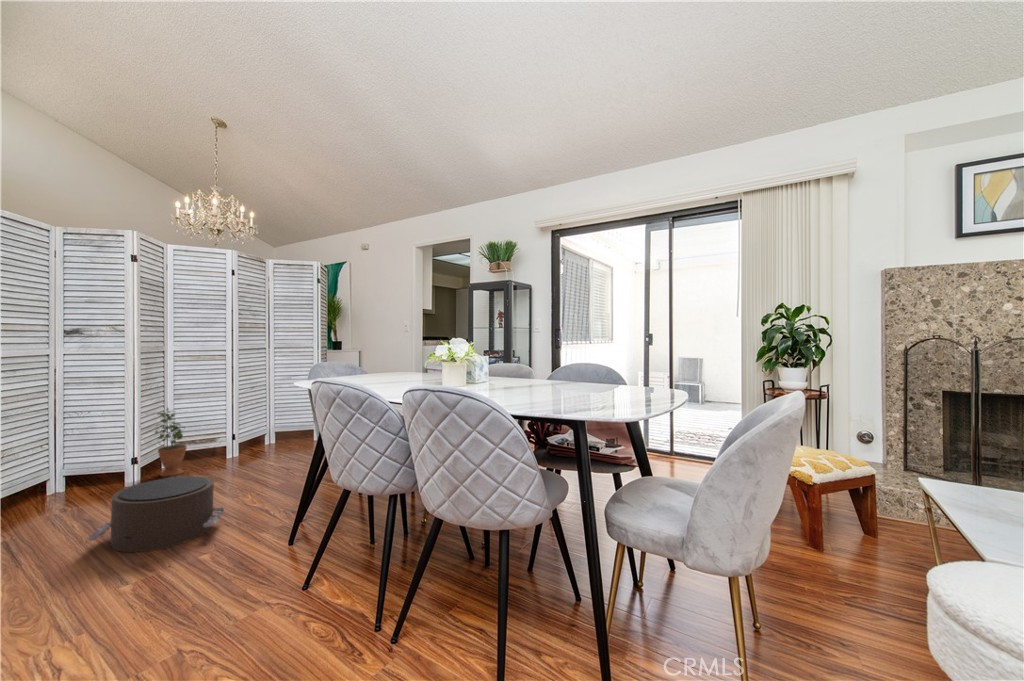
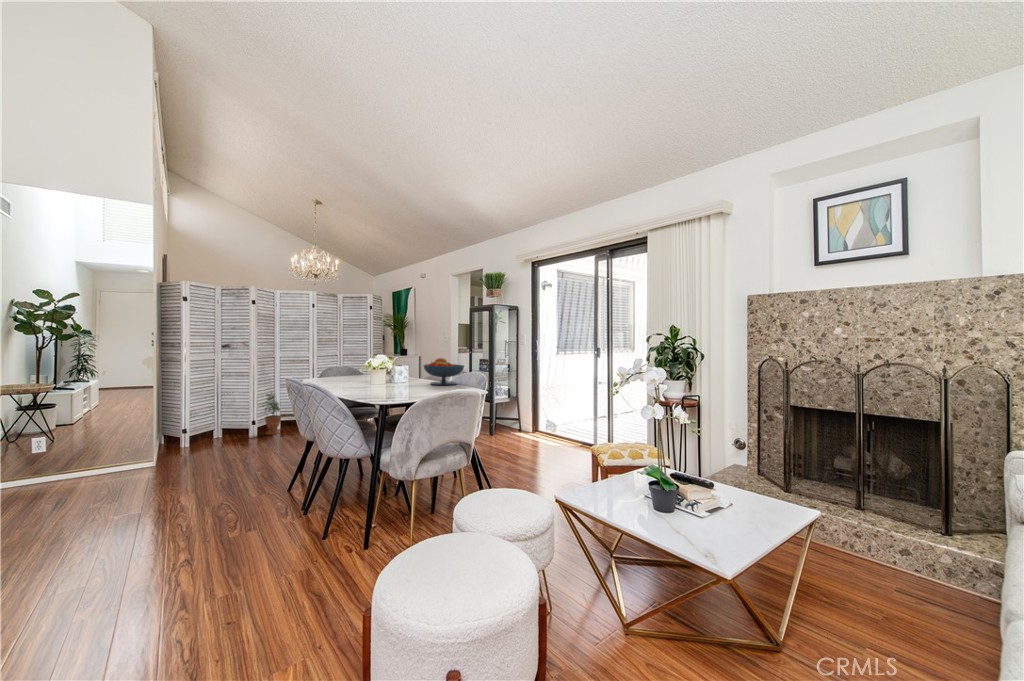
fruit bowl: none [506,346,565,385] -> present [423,358,464,385]
pouf: present [86,476,224,552] -> none [201,432,276,470]

